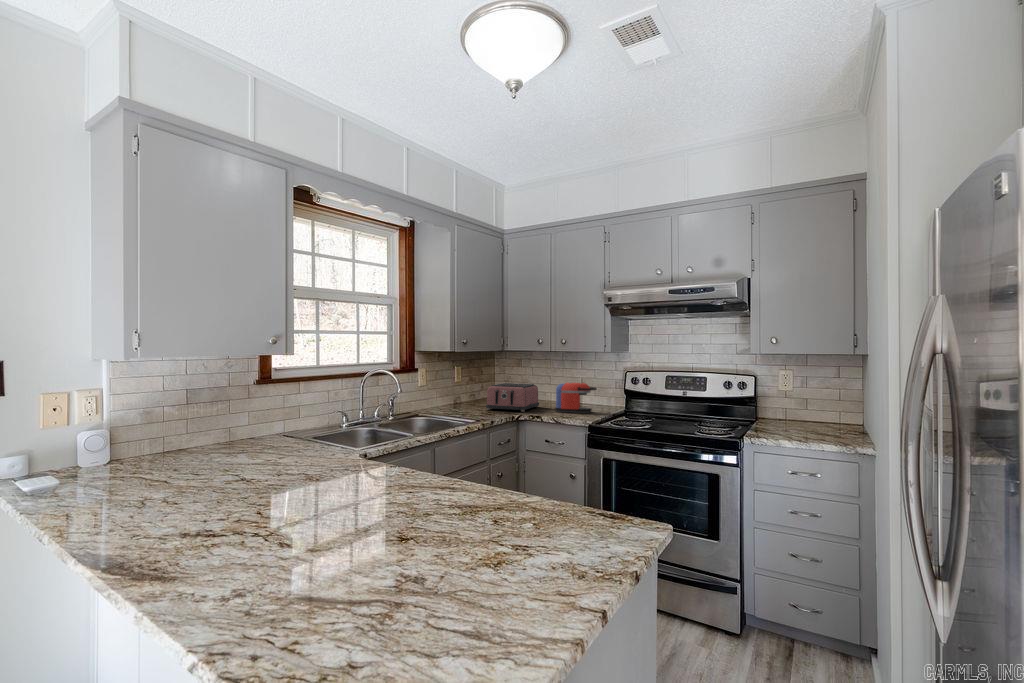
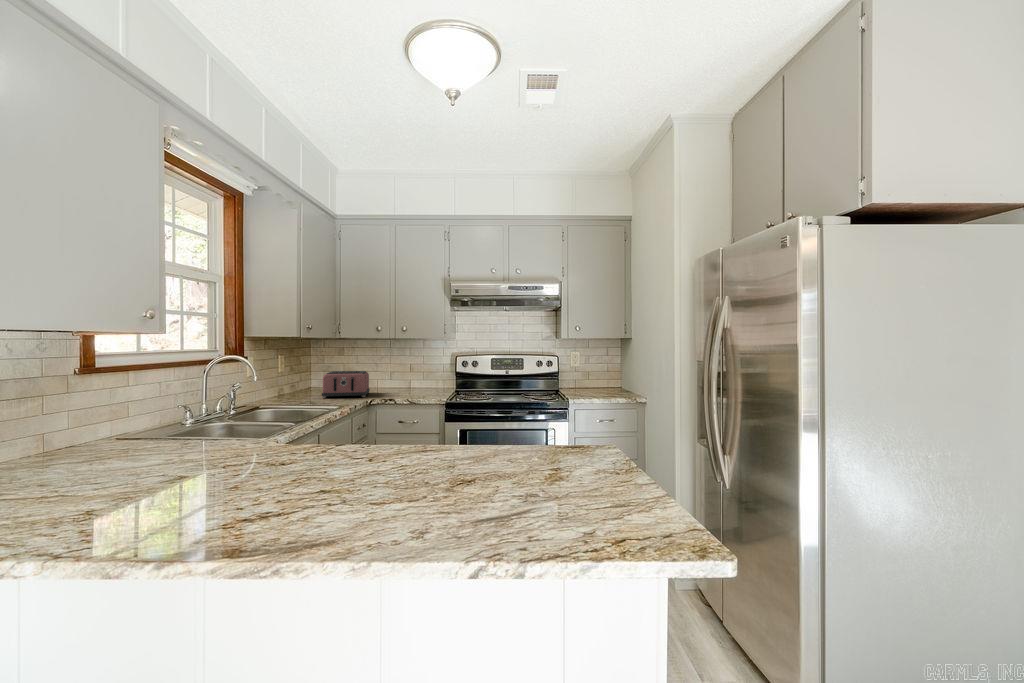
coffee maker: present [555,383,597,413] -> none [392,367,431,395]

